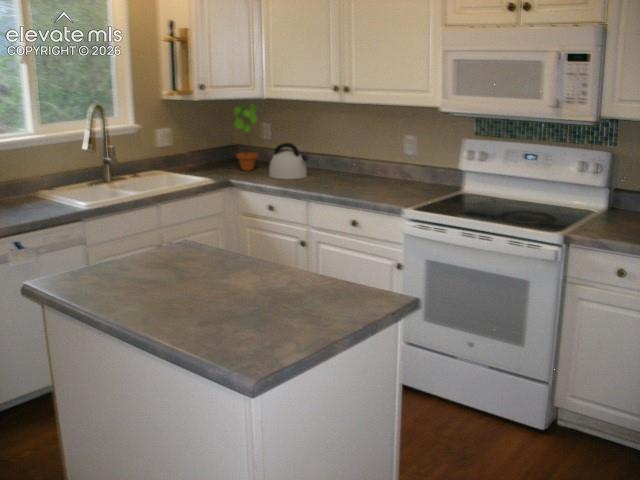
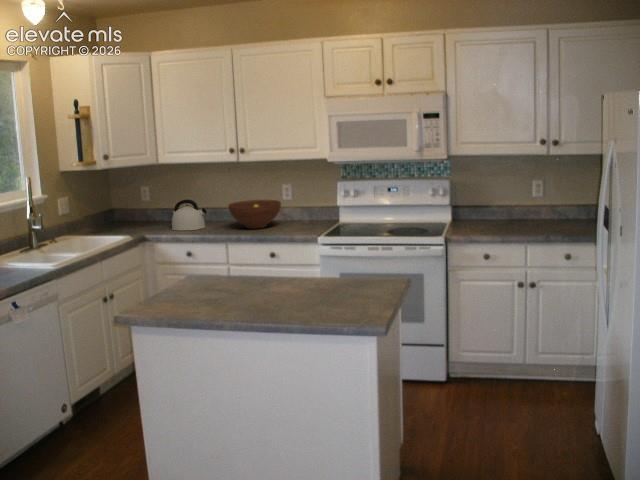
potted plant: present [234,104,258,171] -> none [127,170,153,228]
fruit bowl: none [323,151,388,187] -> present [228,200,281,229]

